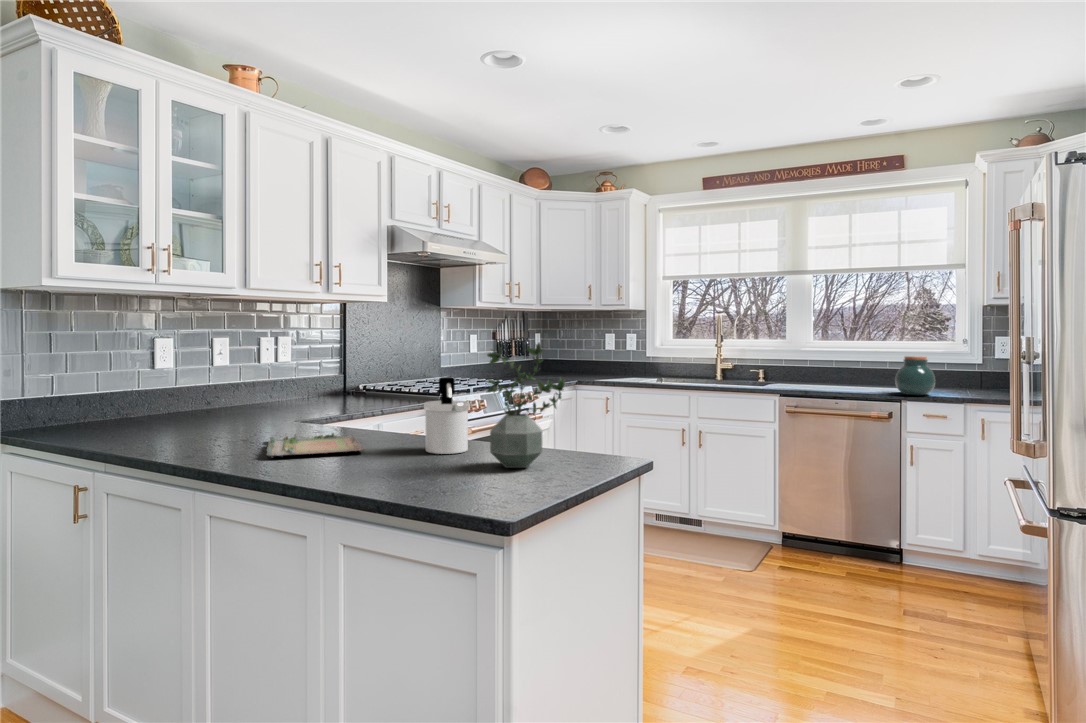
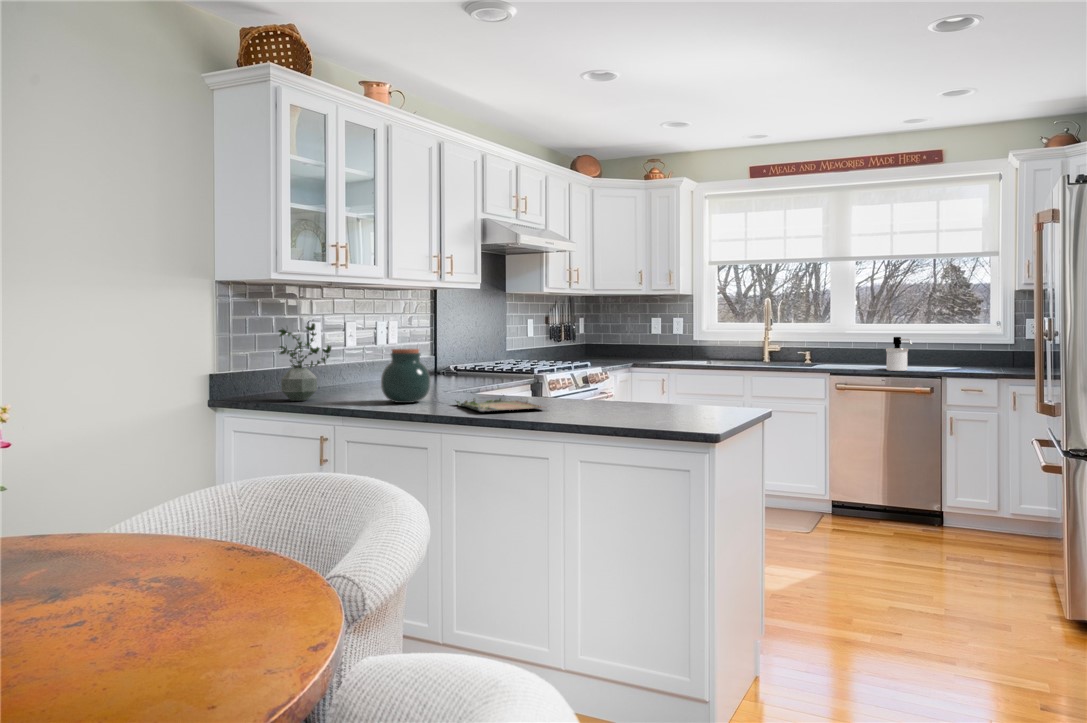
potted plant: present [487,342,565,468] -> present [279,323,331,401]
jar: present [895,356,935,395] -> present [381,349,431,403]
soap dispenser: present [424,377,469,454] -> present [886,337,912,371]

